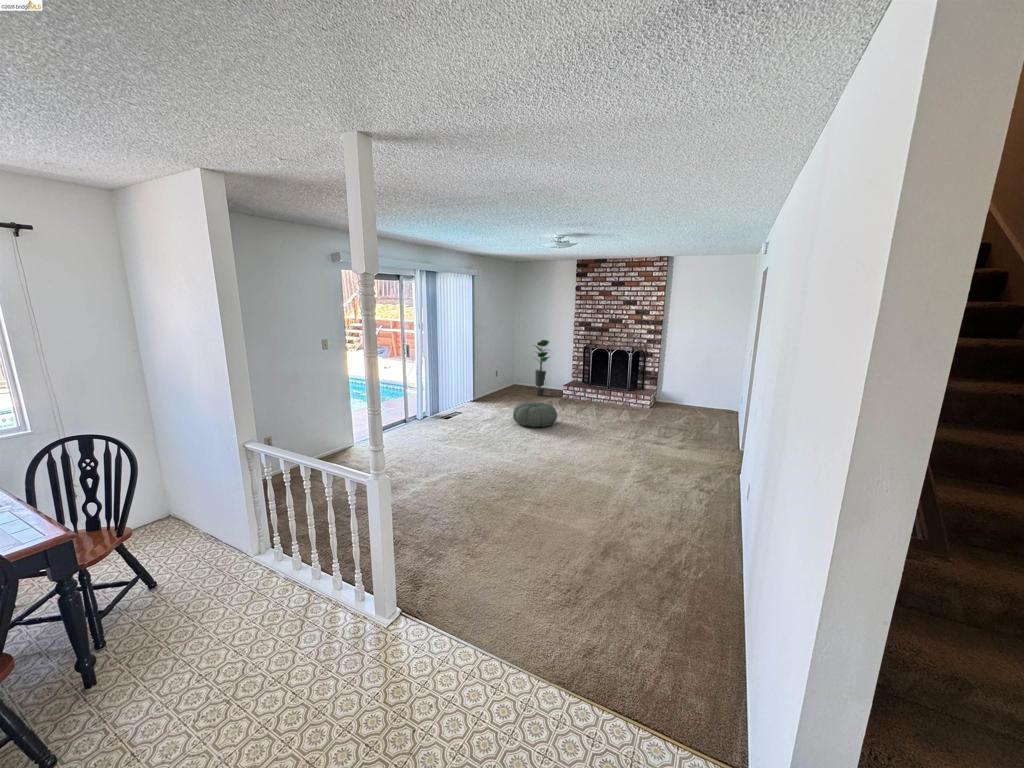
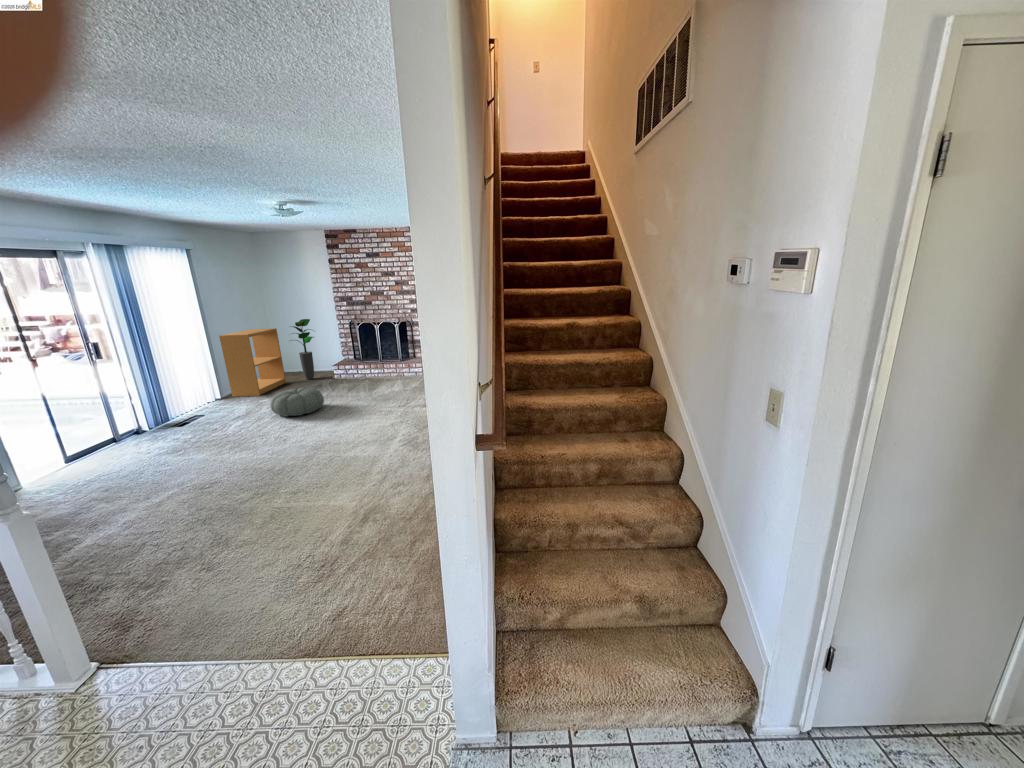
bookshelf: none [480,345,522,403] -> present [219,328,286,396]

